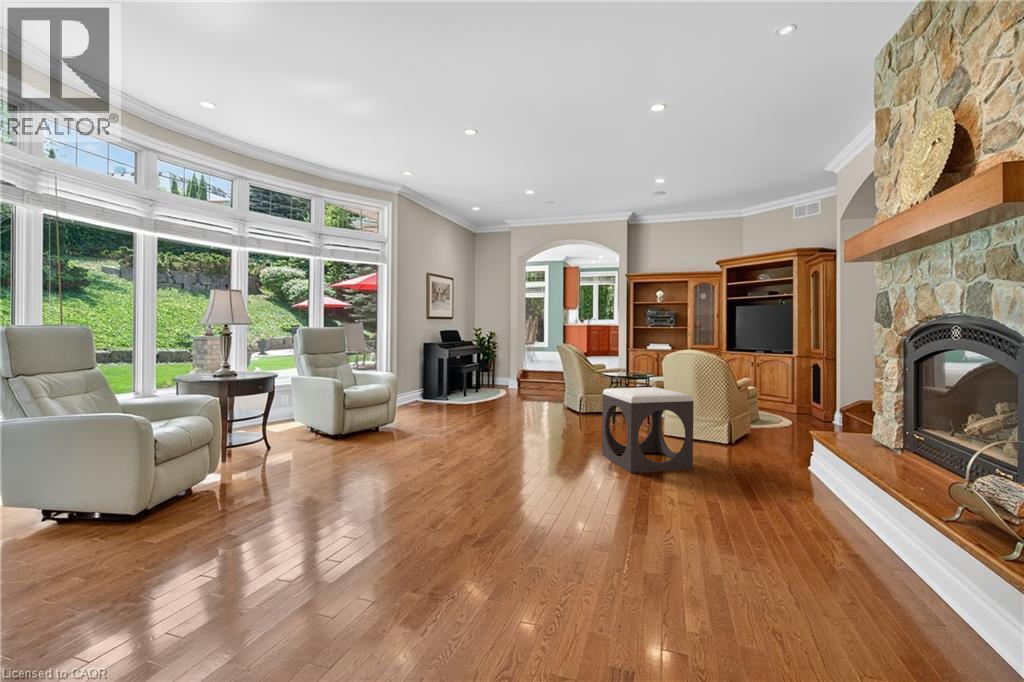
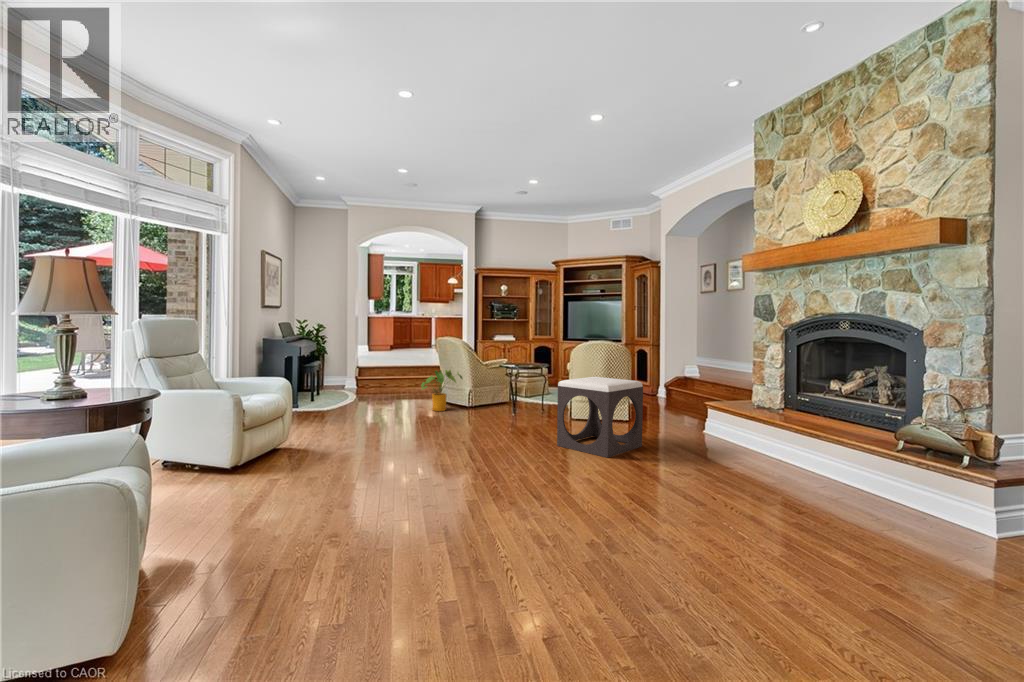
house plant: none [538,374,578,413] -> present [421,370,462,411]

